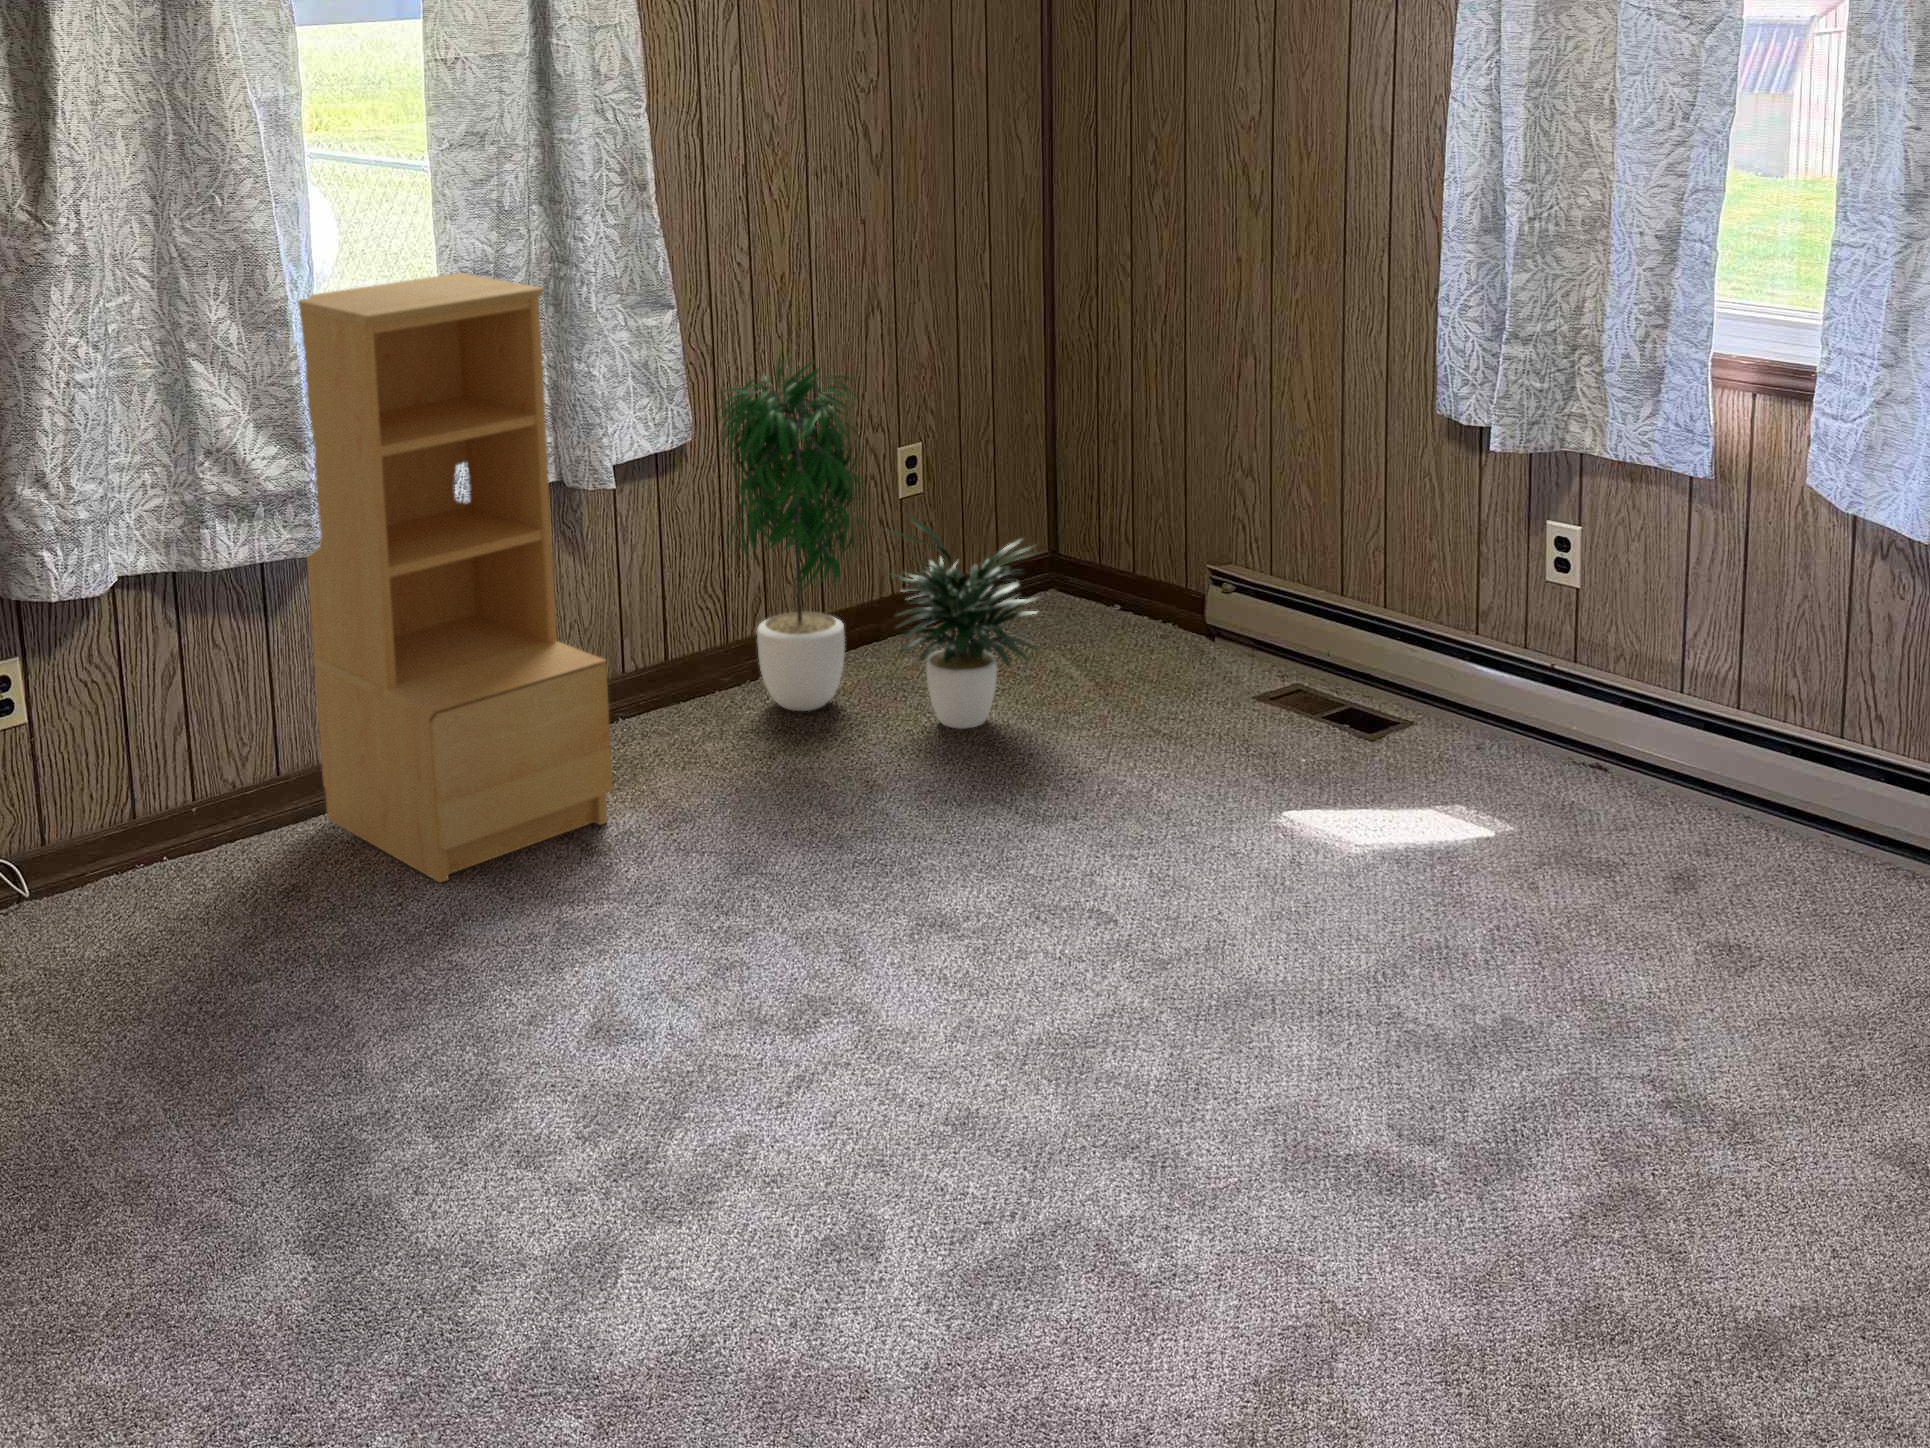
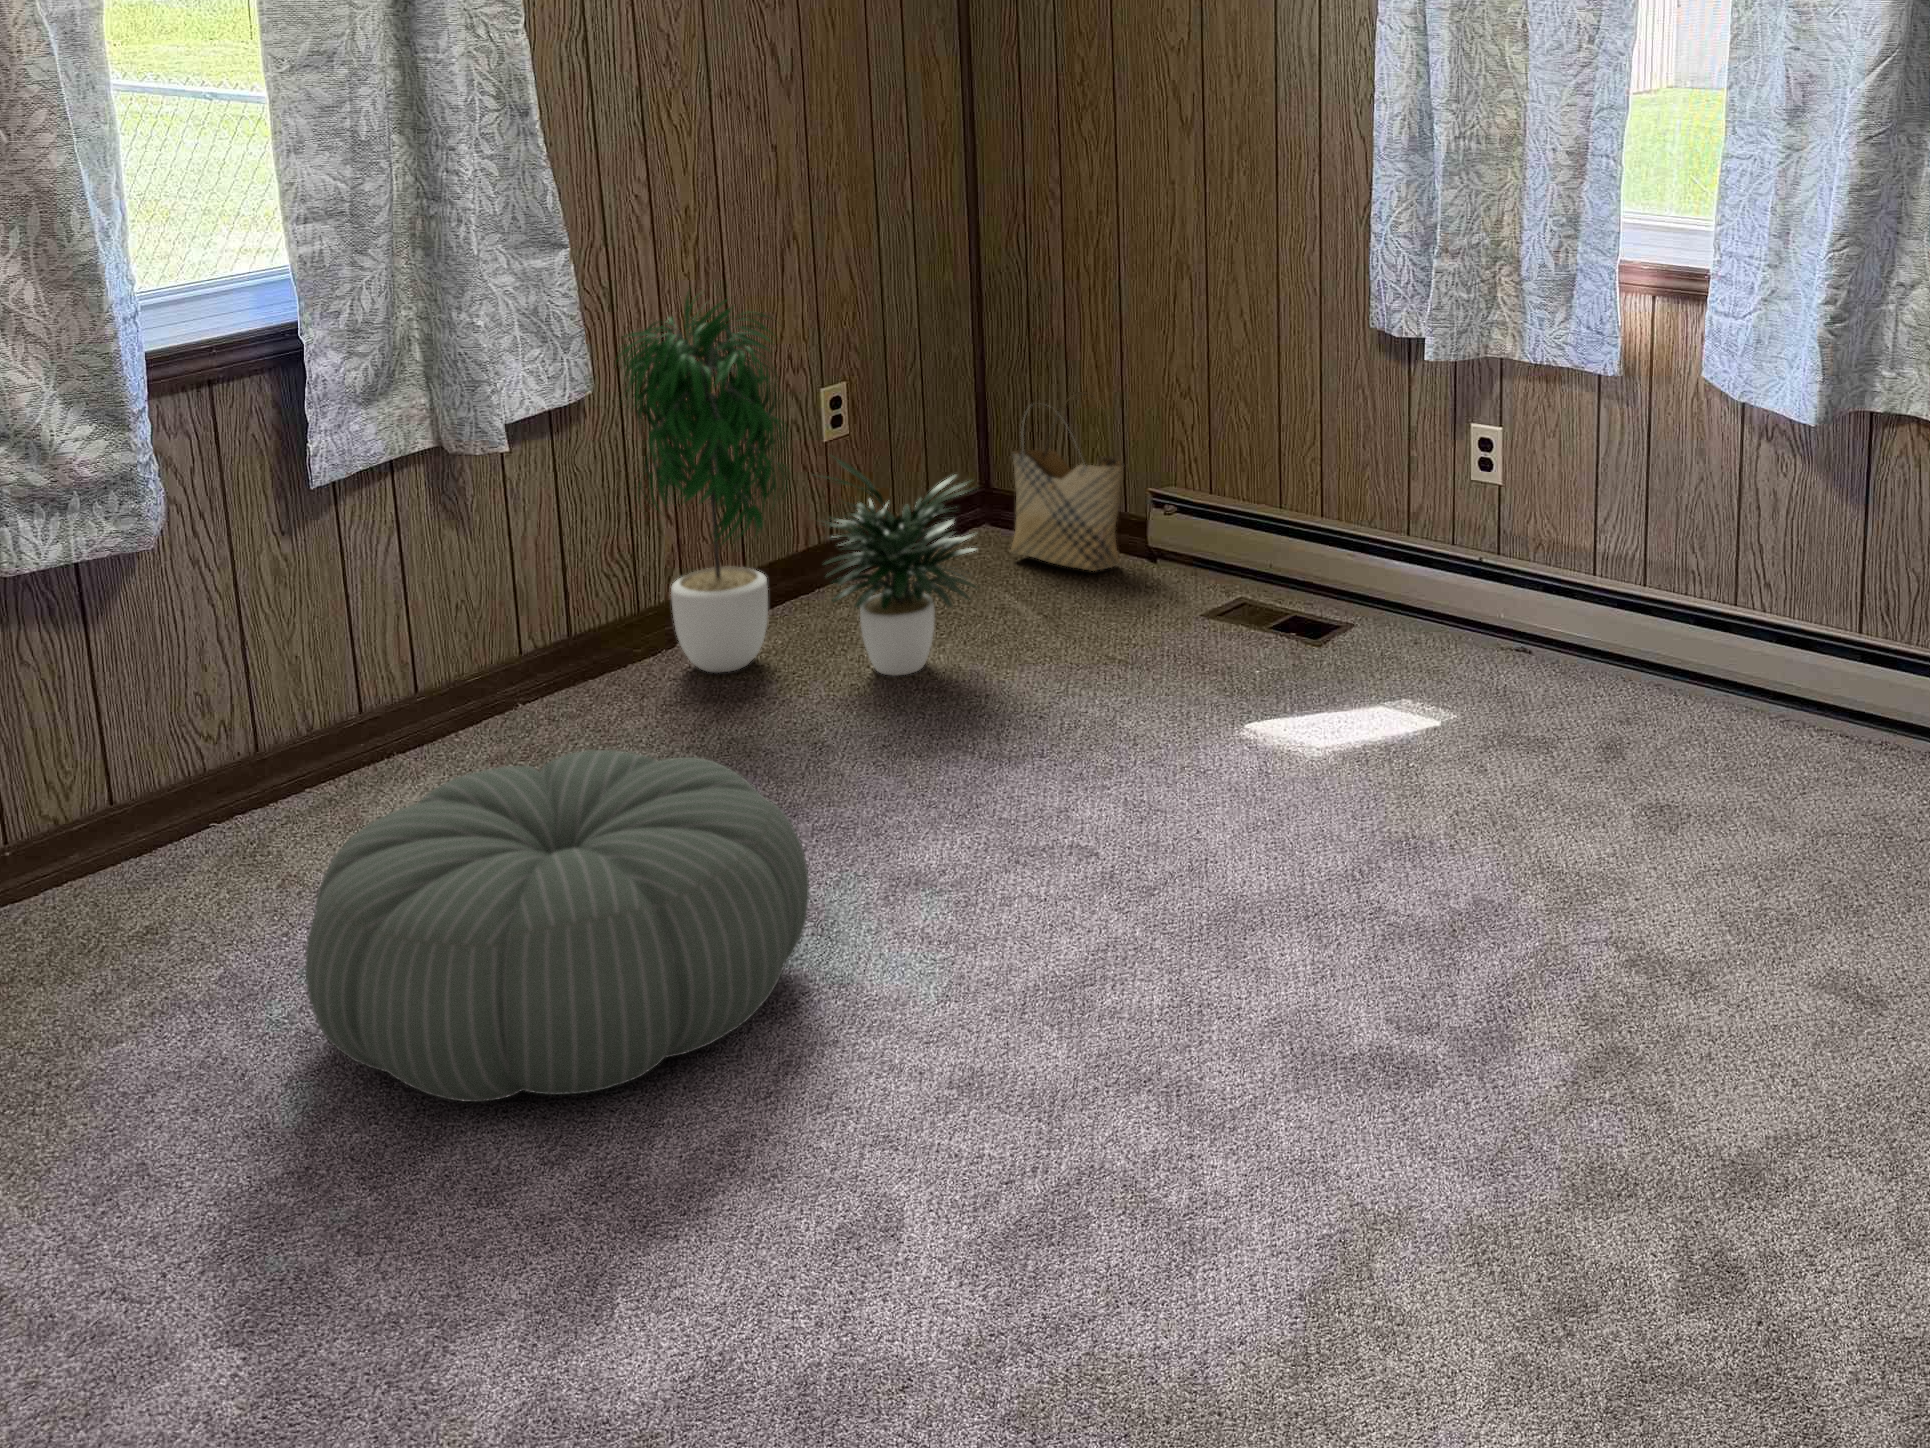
bookshelf: present [298,273,612,882] -> none [99,214,526,903]
woven basket: none [1084,465,1197,643] -> present [1011,392,1124,571]
pouf: none [404,768,839,1078] -> present [305,750,809,1102]

